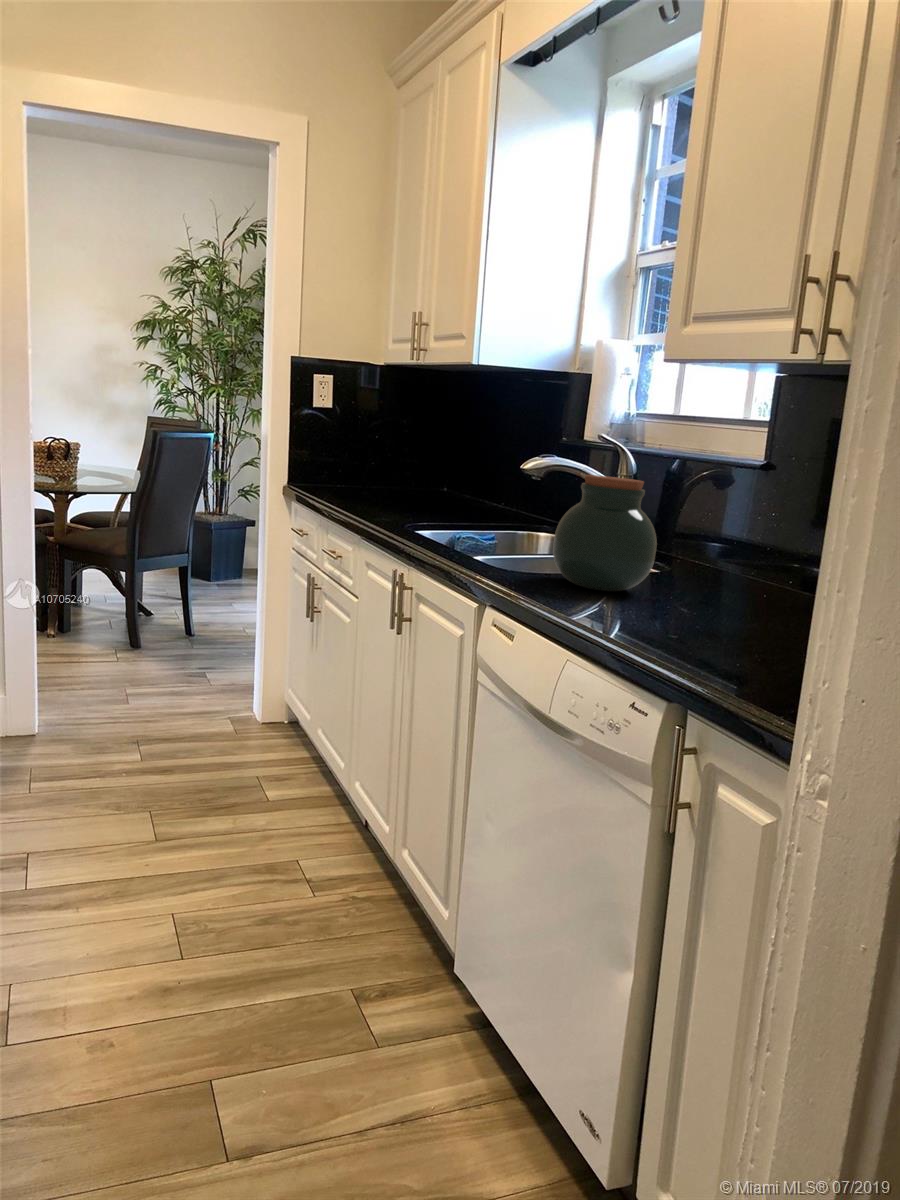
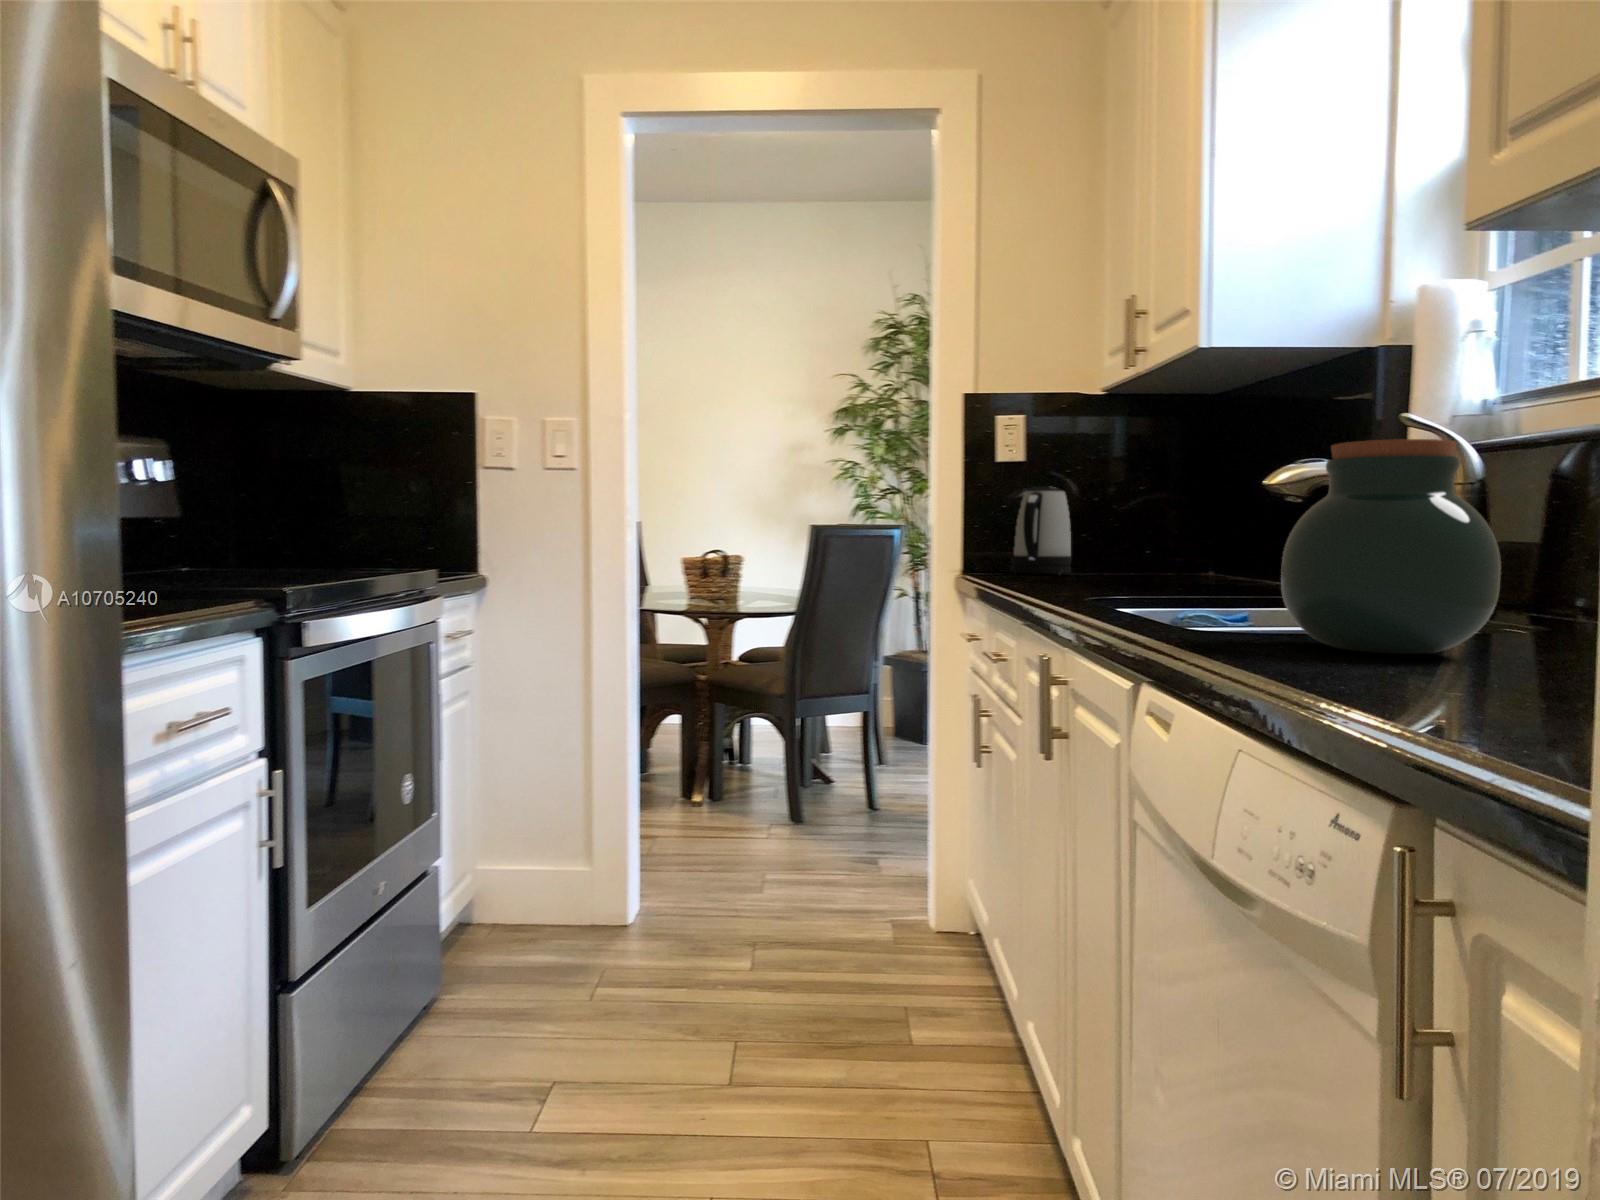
kettle: none [317,426,358,488] -> present [1010,487,1072,574]

